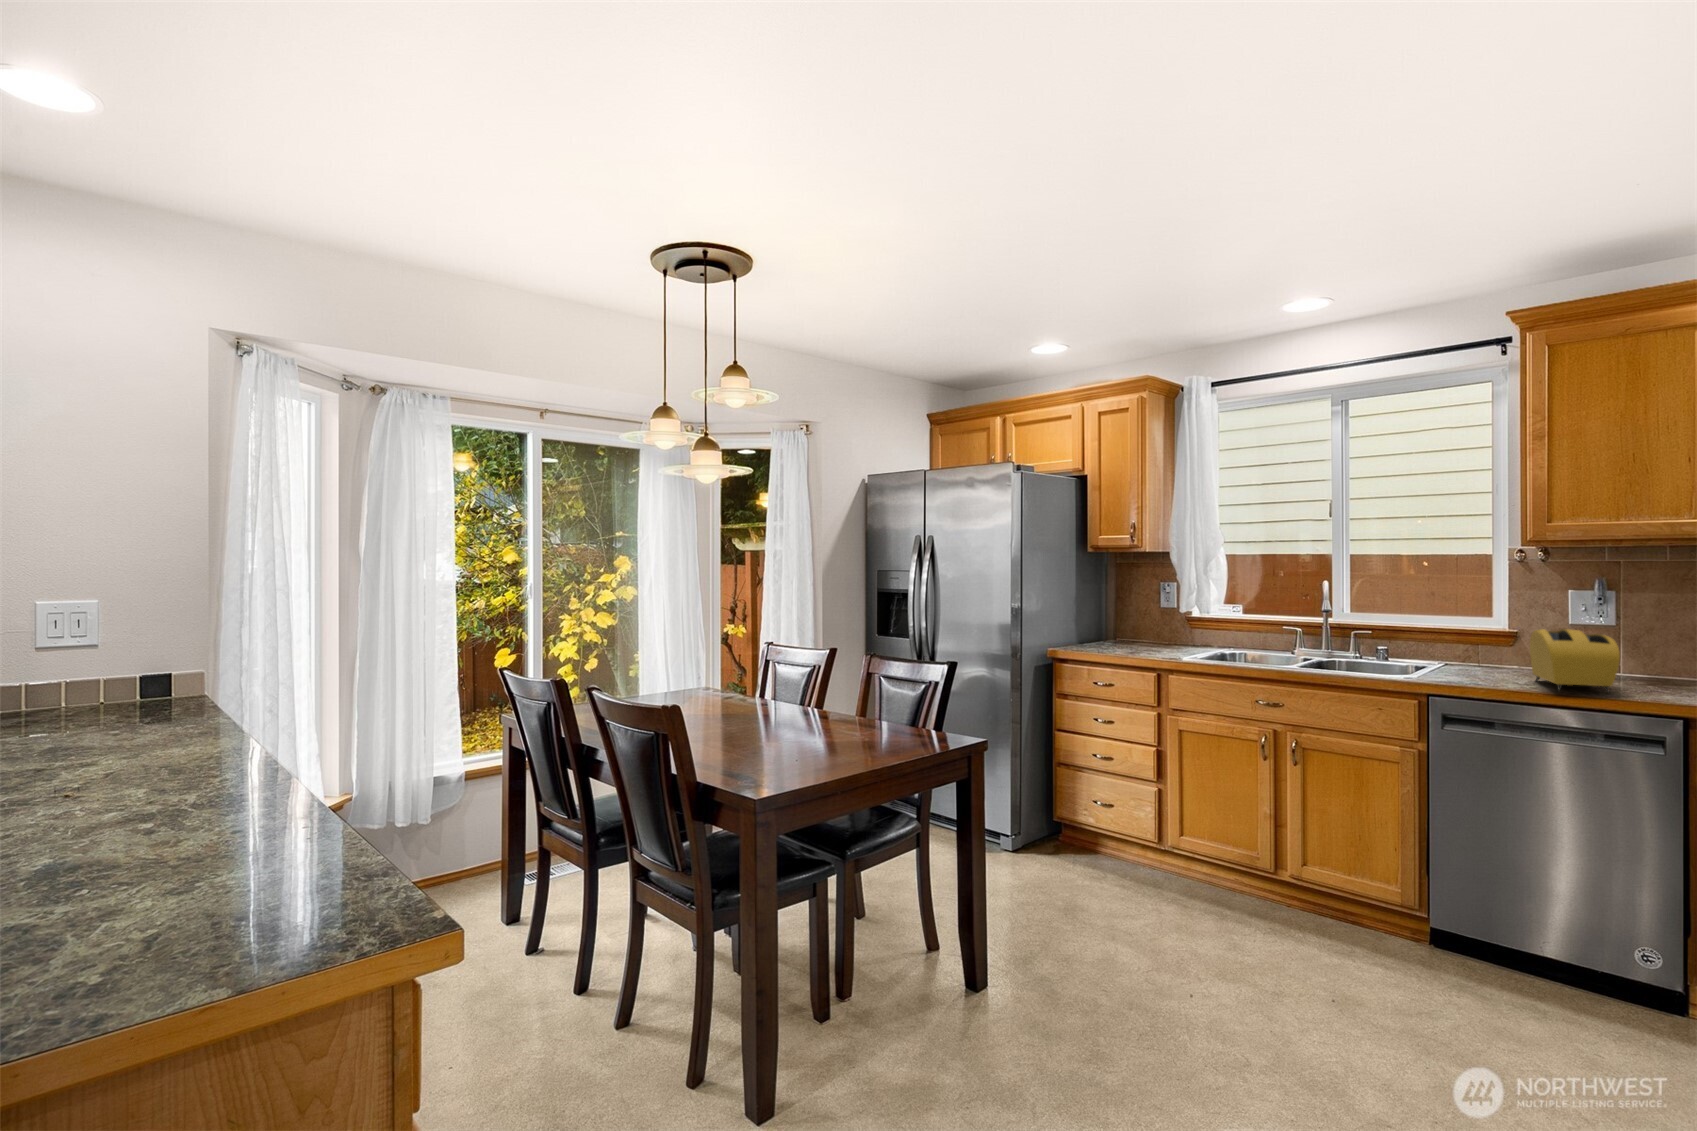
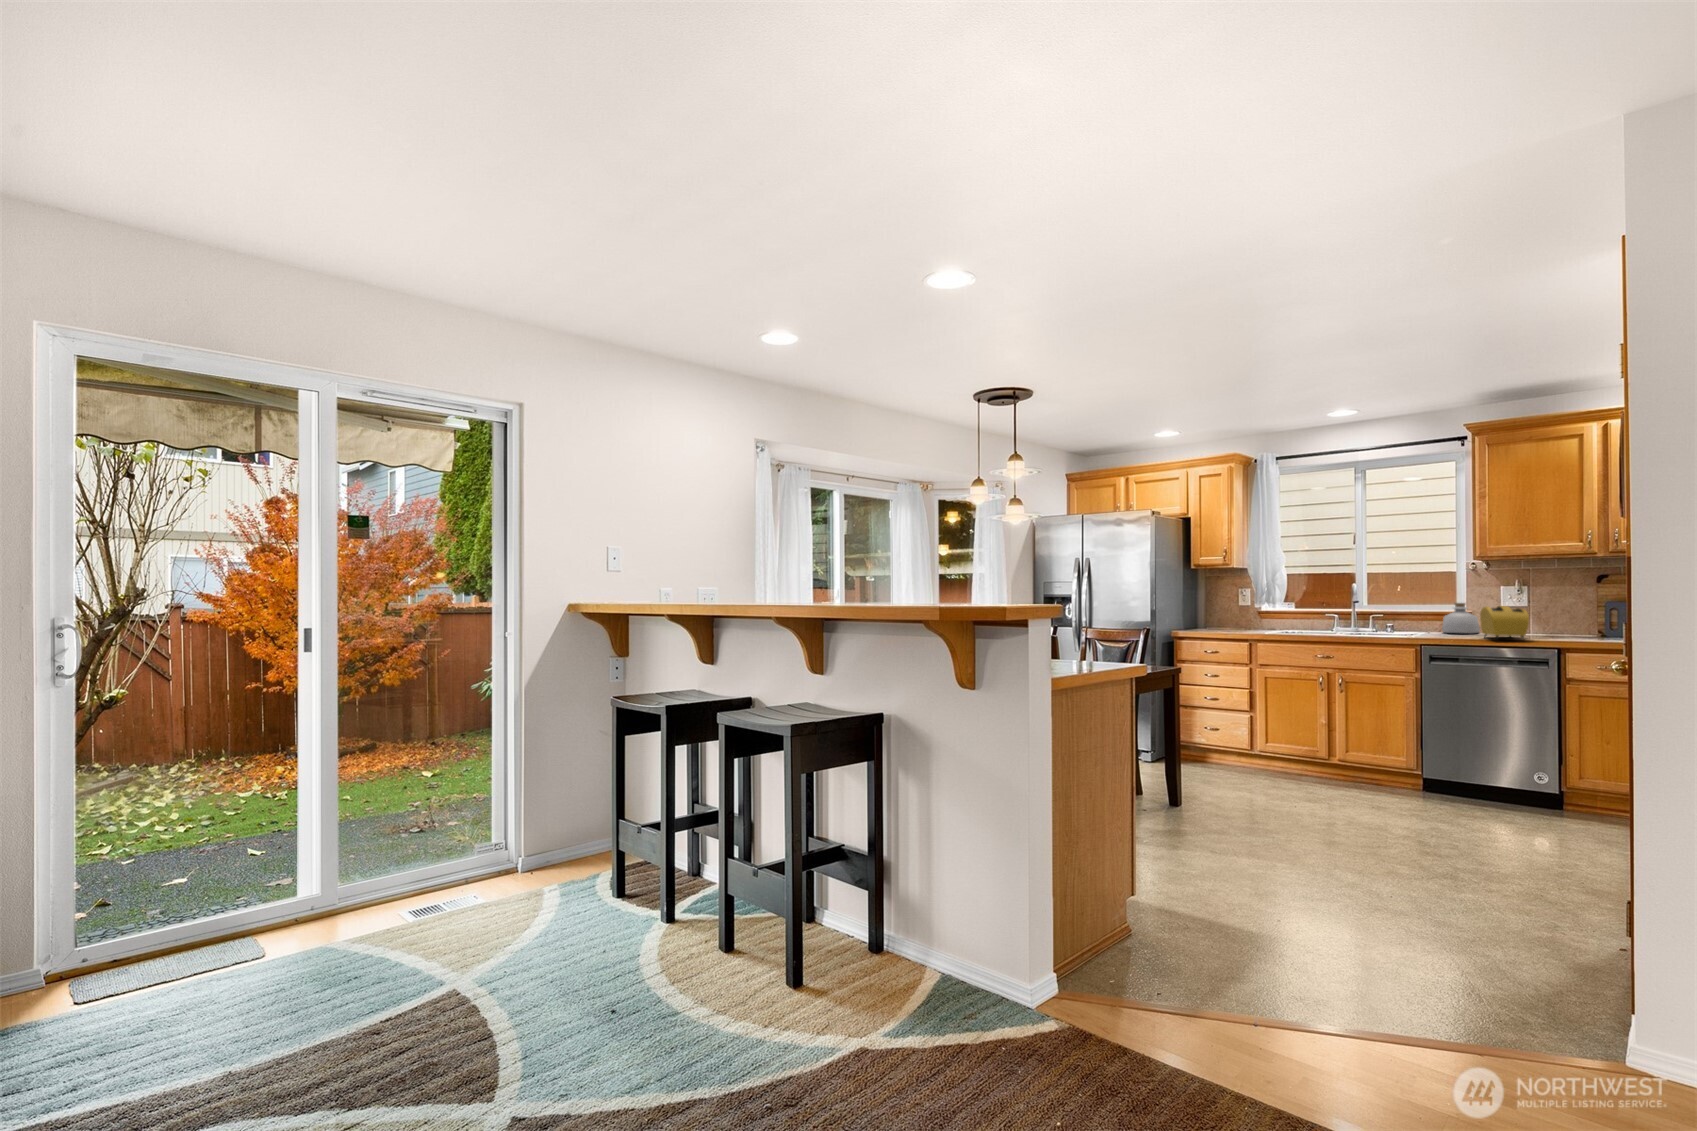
bottle: none [1464,616,1529,669] -> present [1442,603,1480,633]

